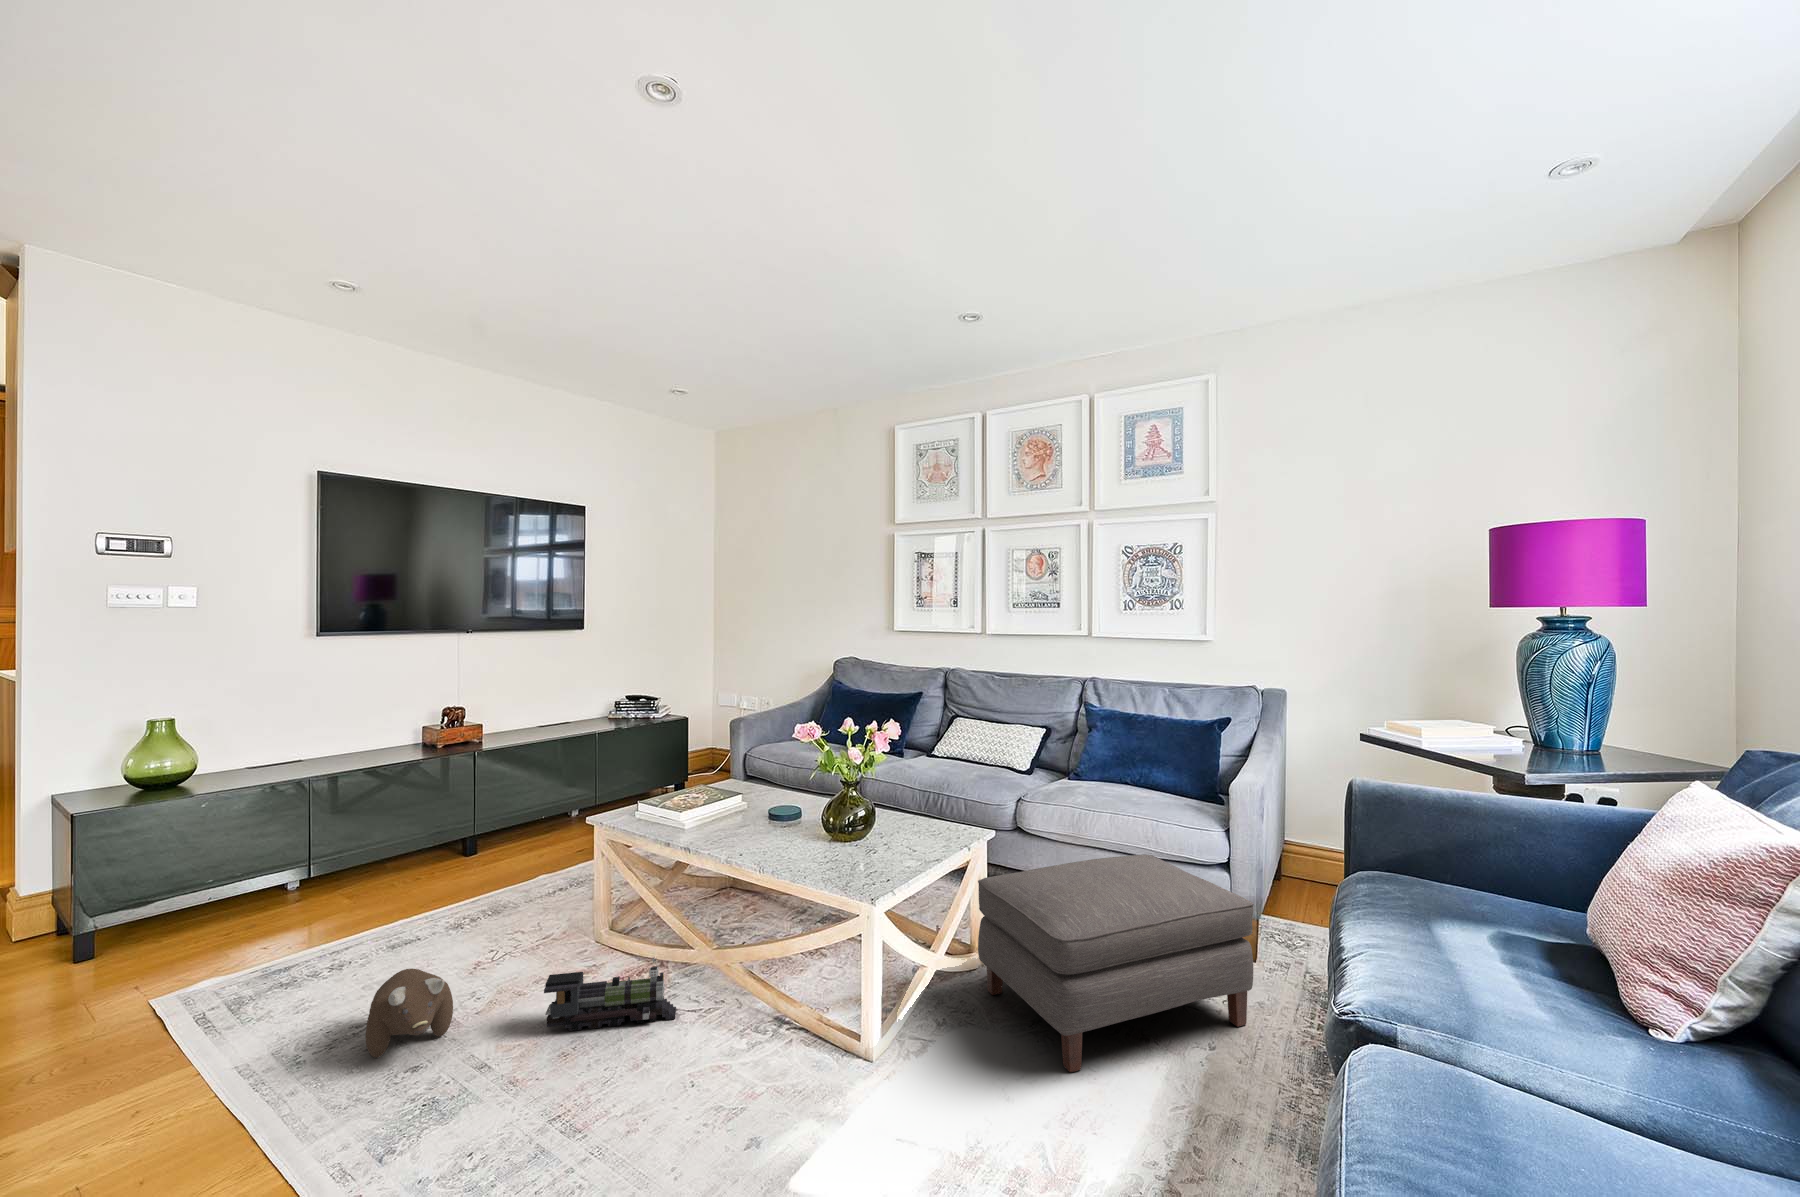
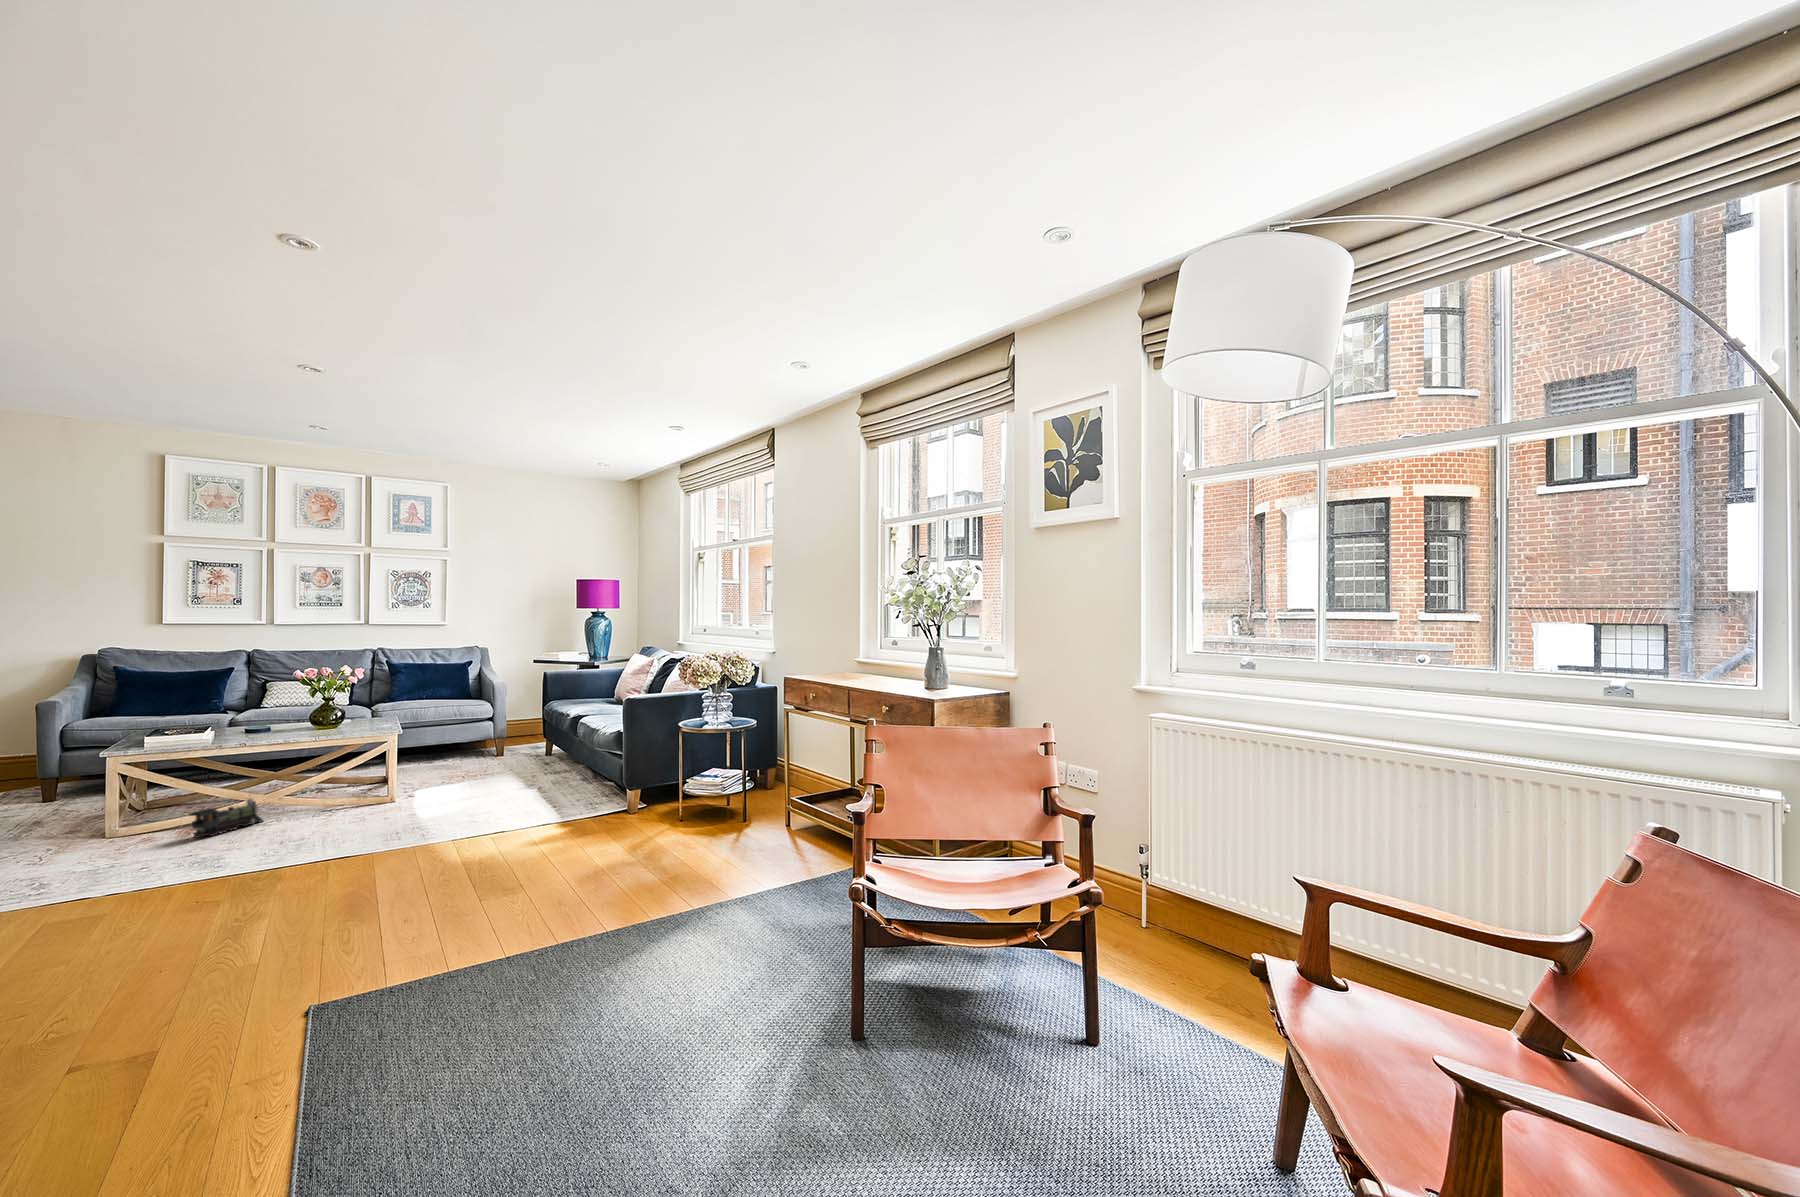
ottoman: present [978,854,1254,1072] -> none [400,716,516,785]
plush toy: present [366,969,453,1058] -> none [74,815,158,867]

